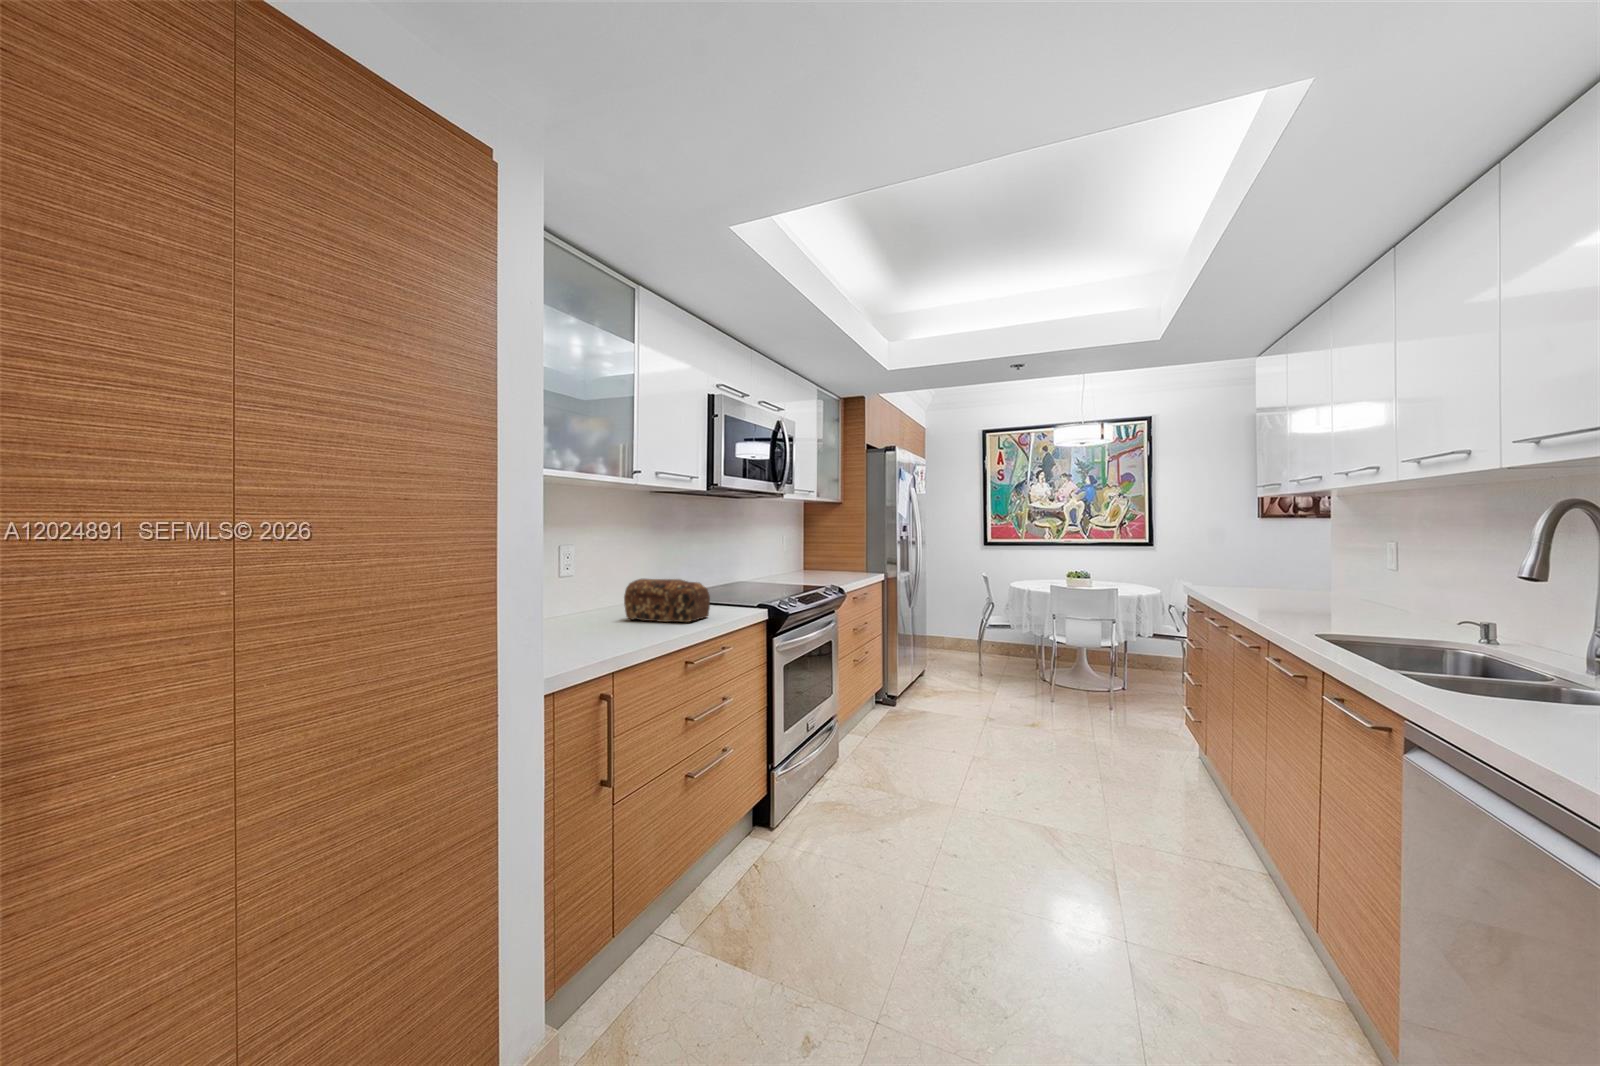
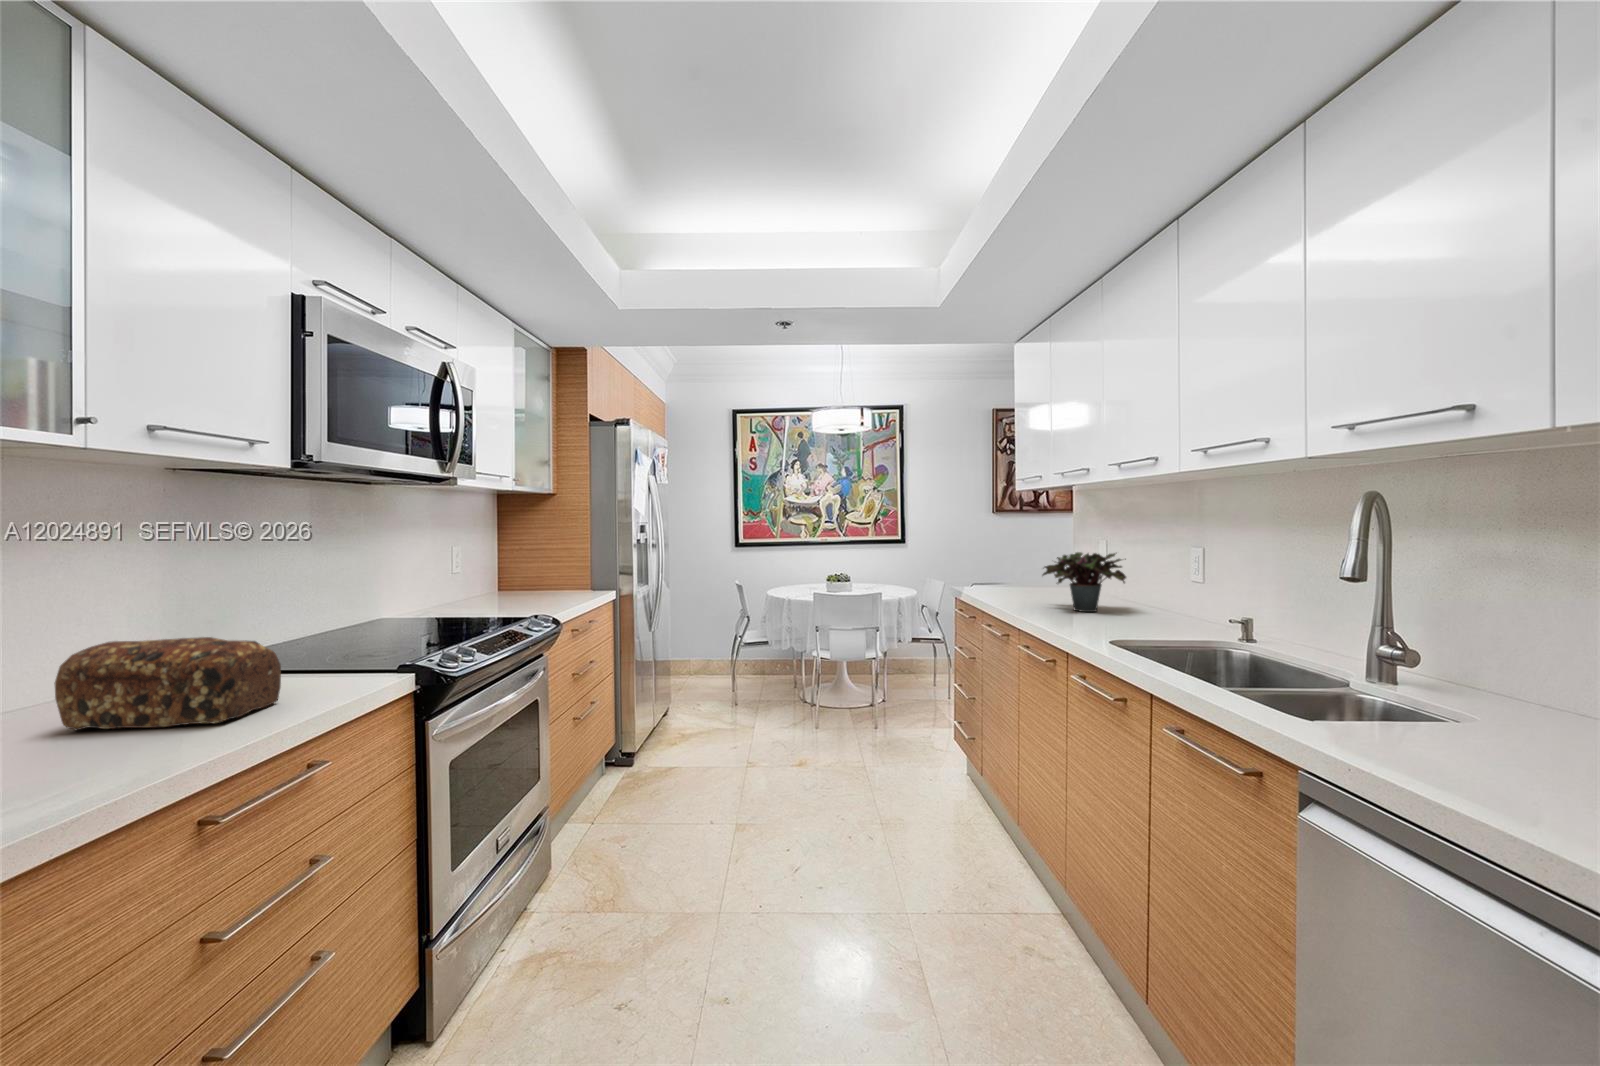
potted plant: none [1265,555,1361,611] -> present [1043,552,1126,612]

